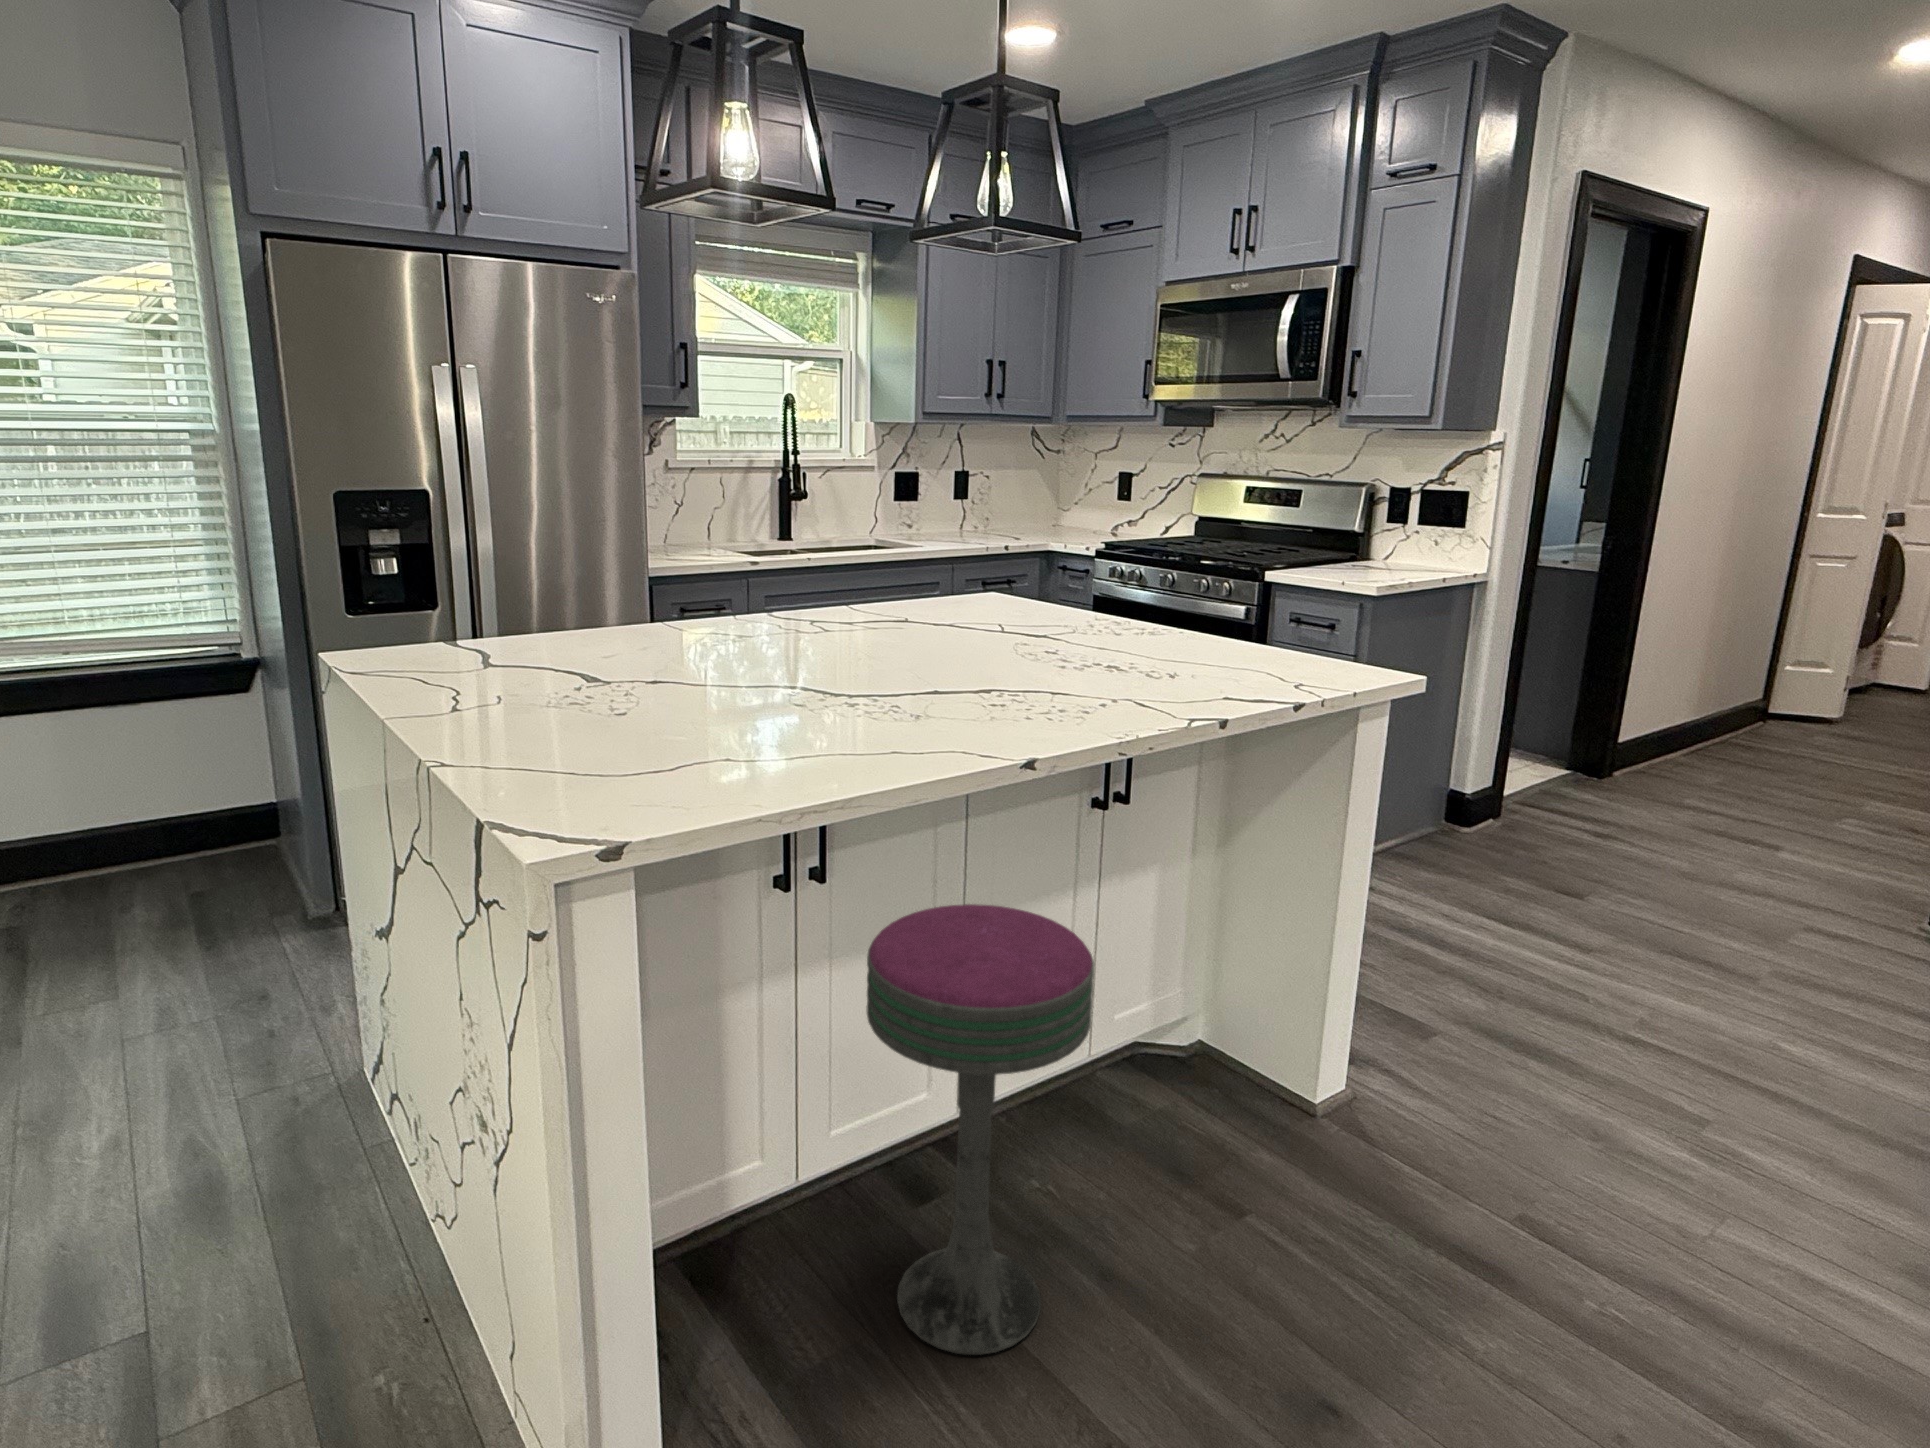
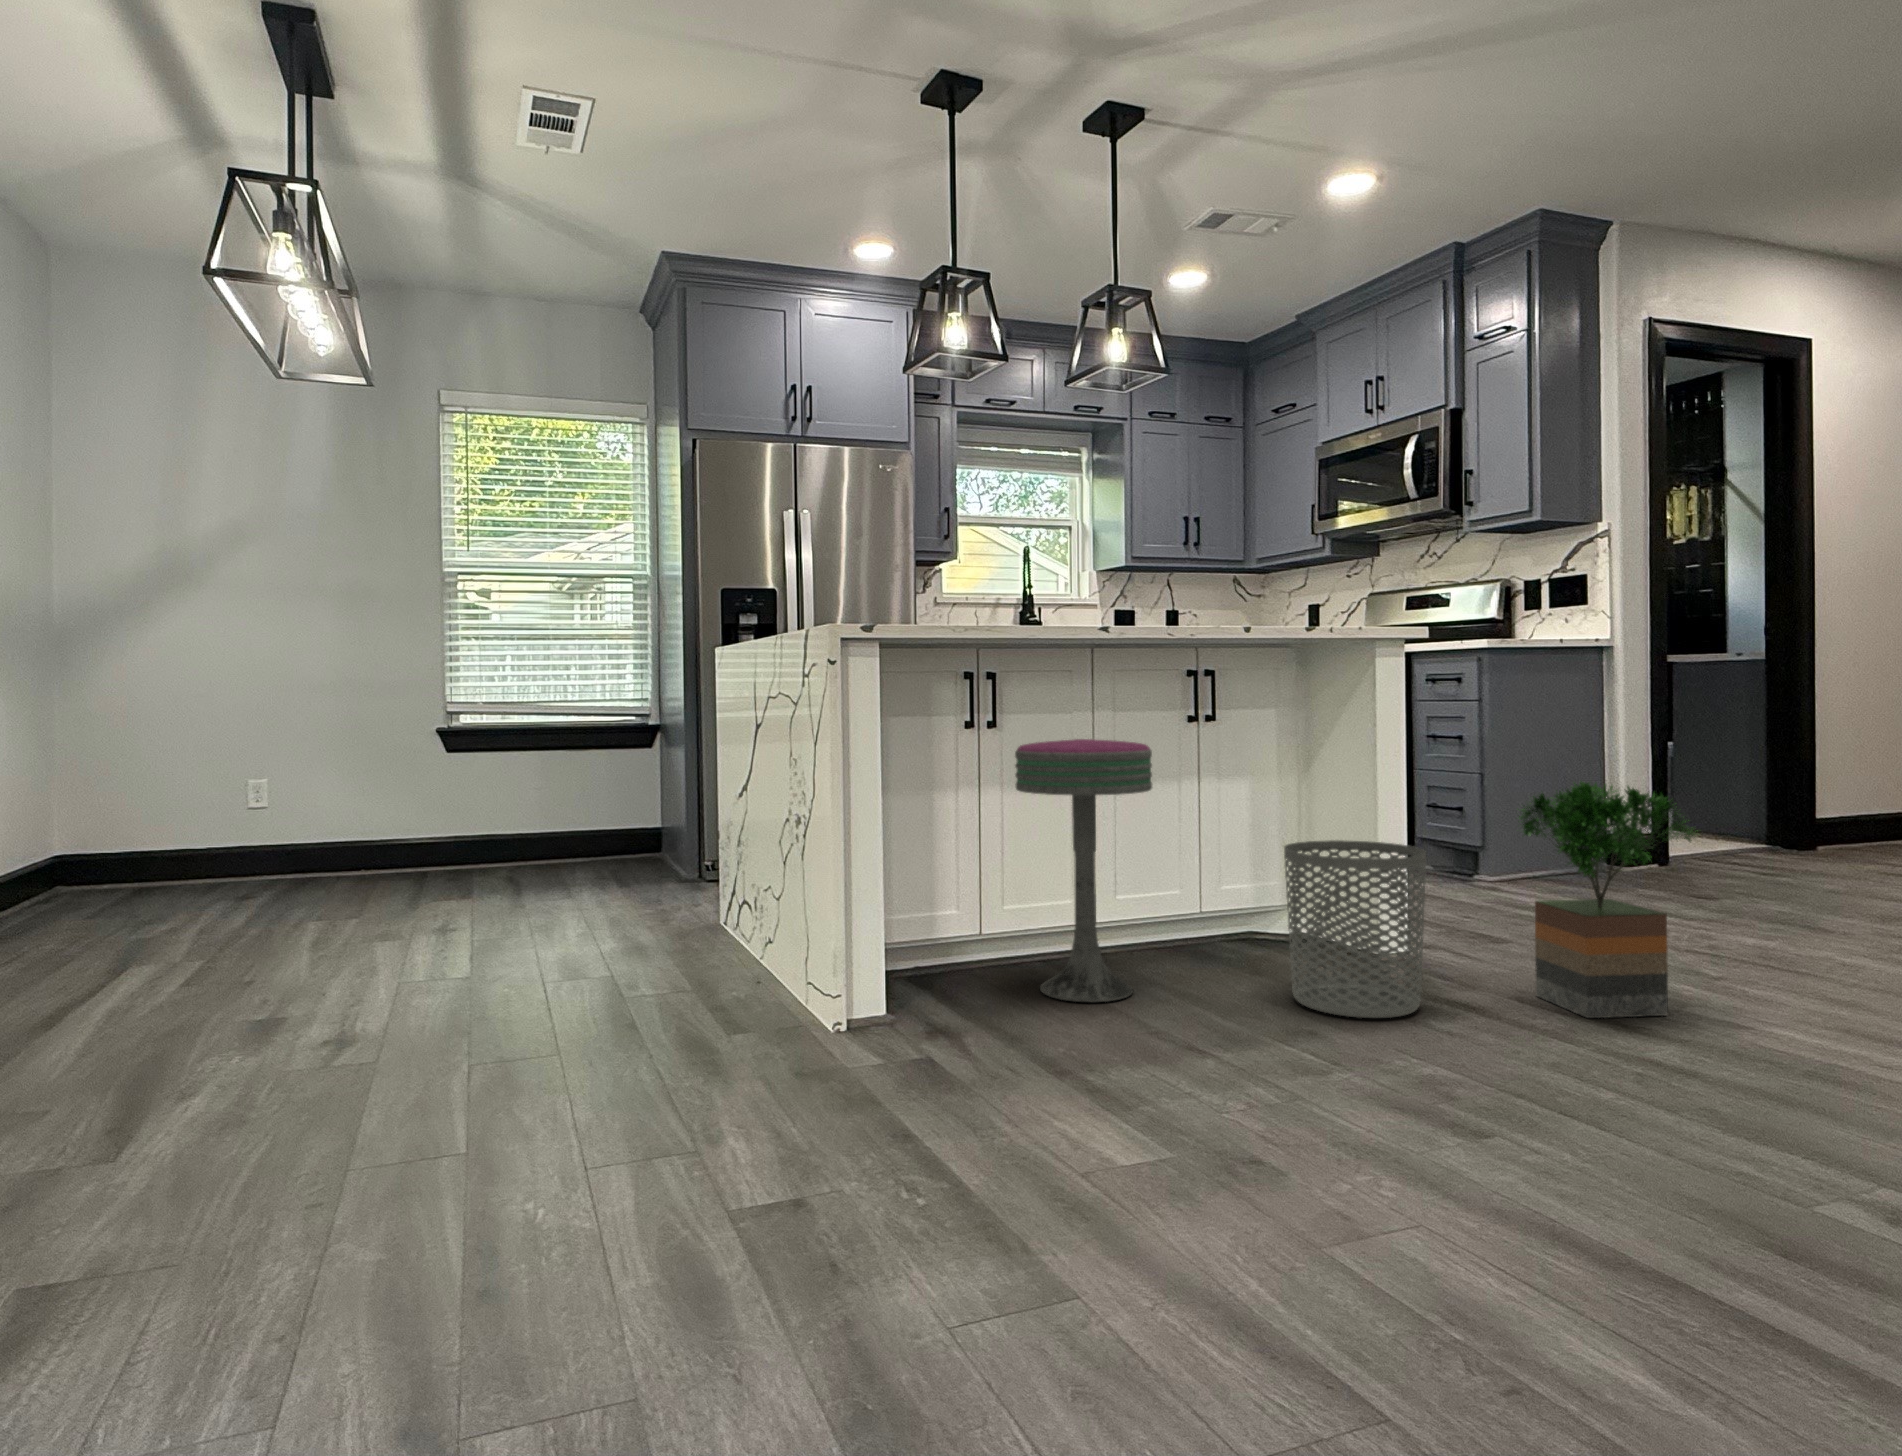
potted tree: none [1562,960,1846,1312] -> present [1519,782,1696,1018]
waste bin: none [1267,1044,1492,1361] -> present [1284,840,1426,1018]

